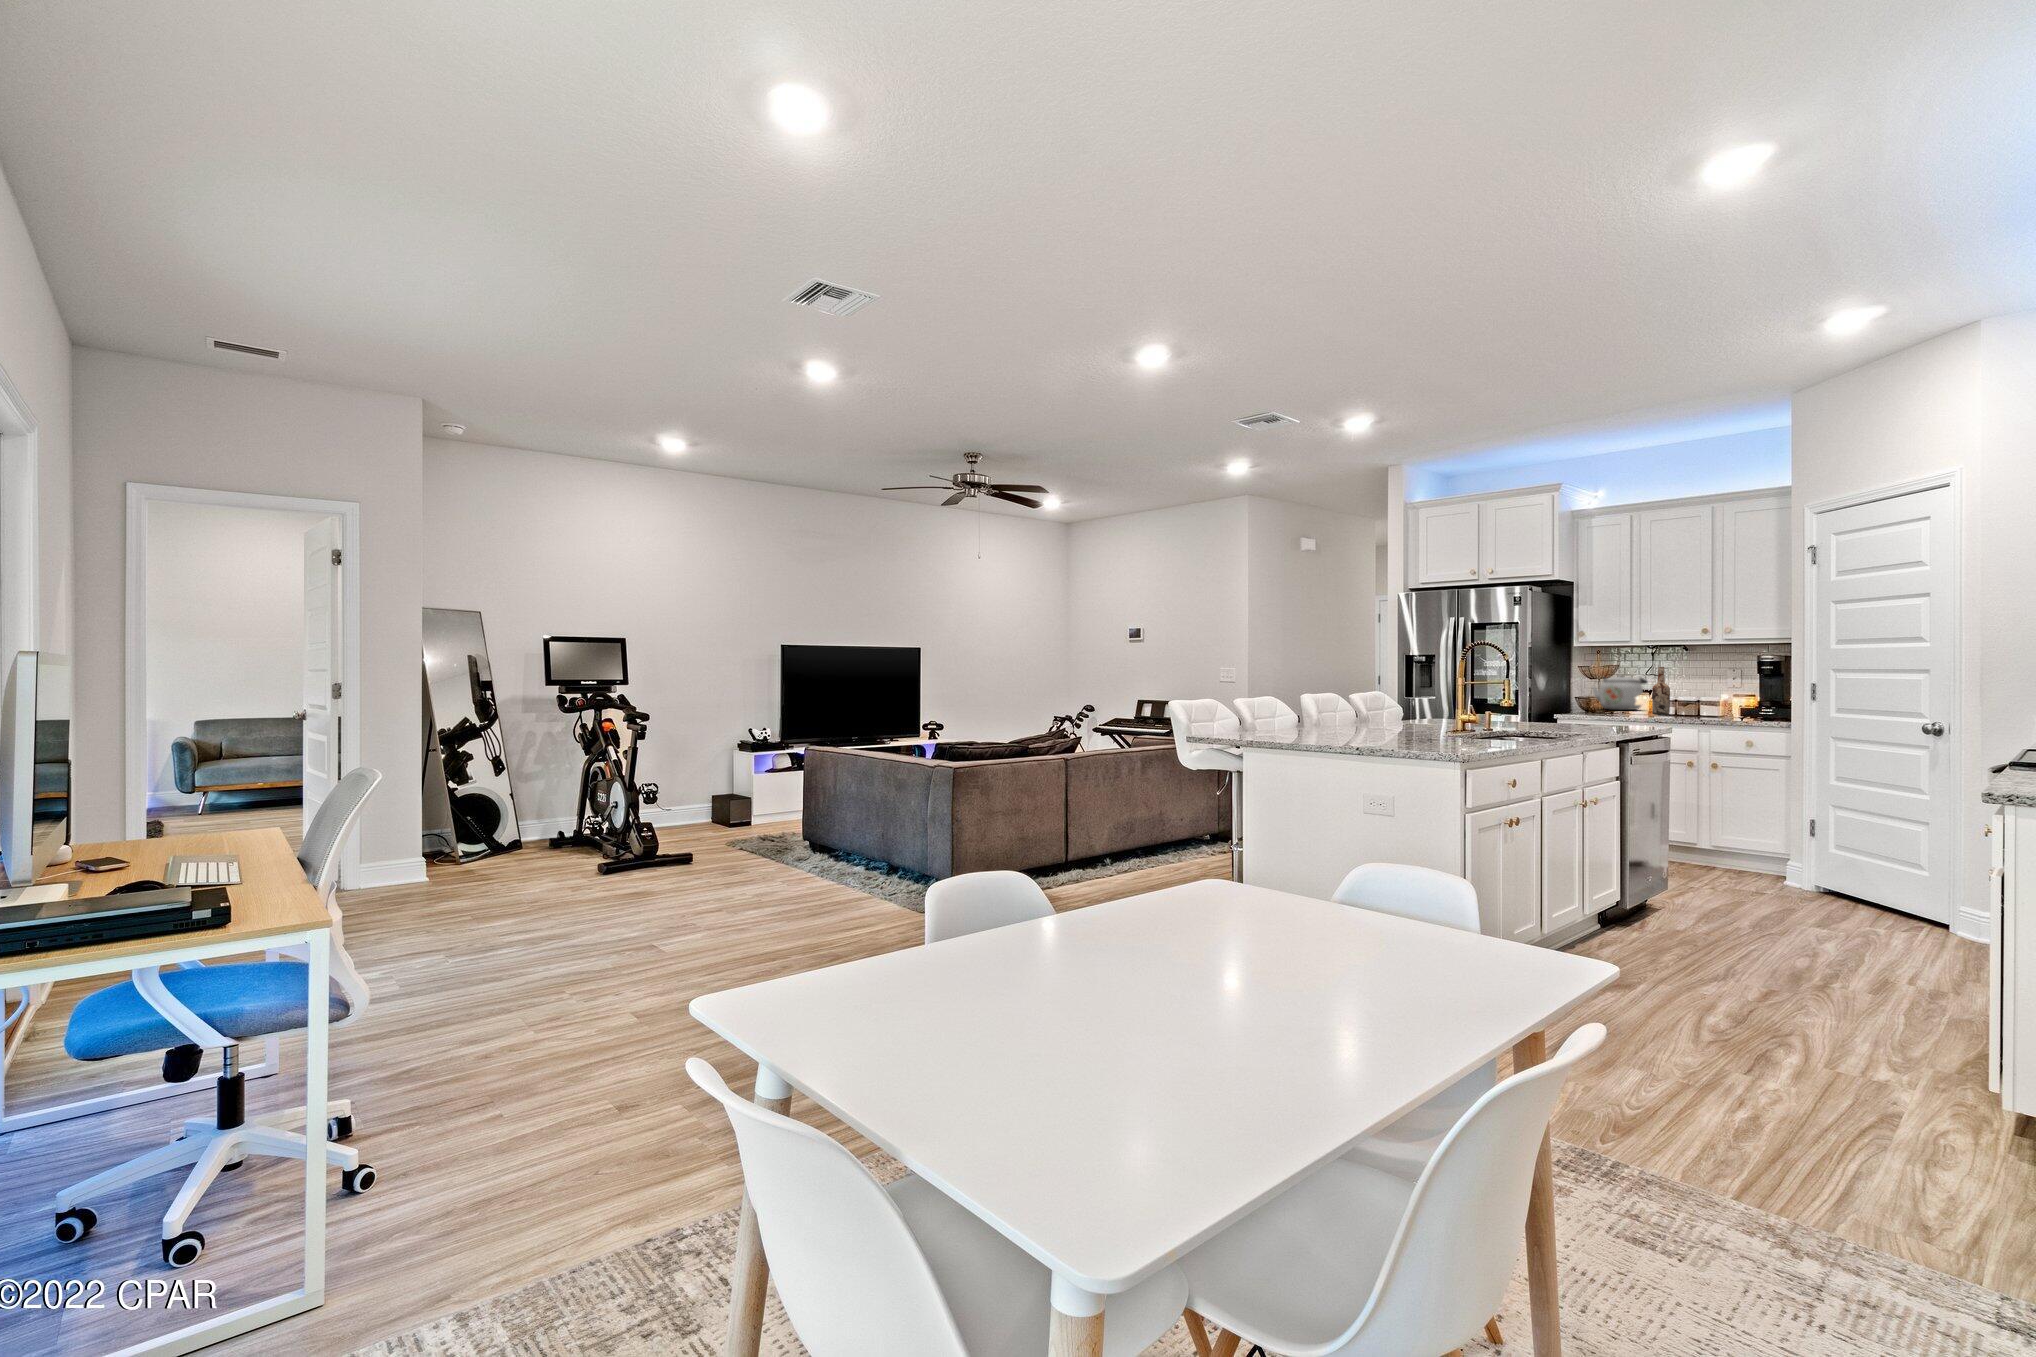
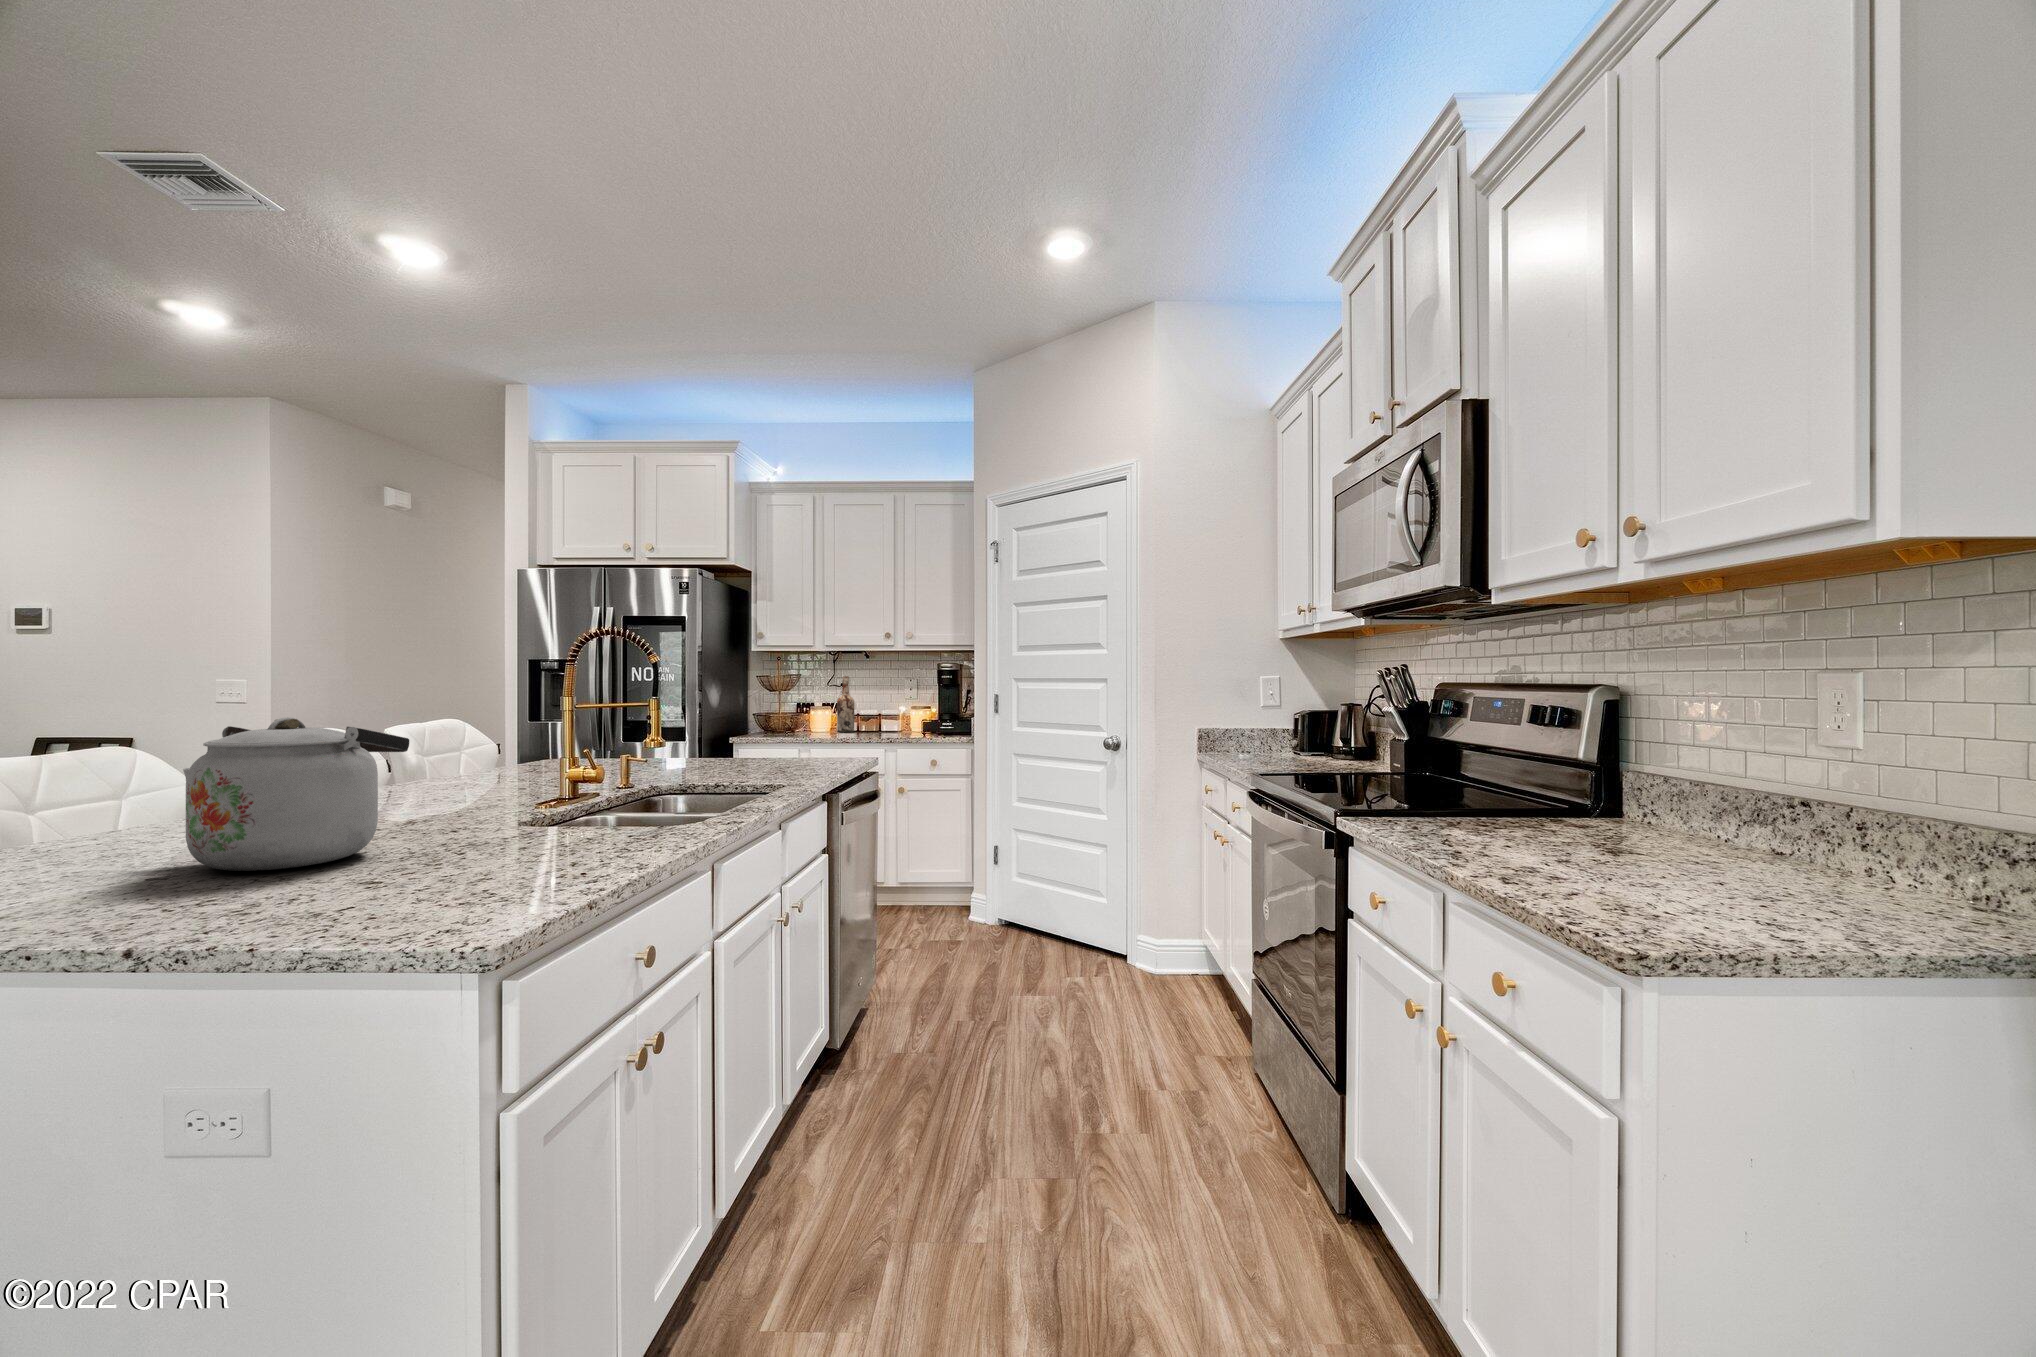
kettle: present [1593,674,1647,710] -> present [183,717,409,871]

